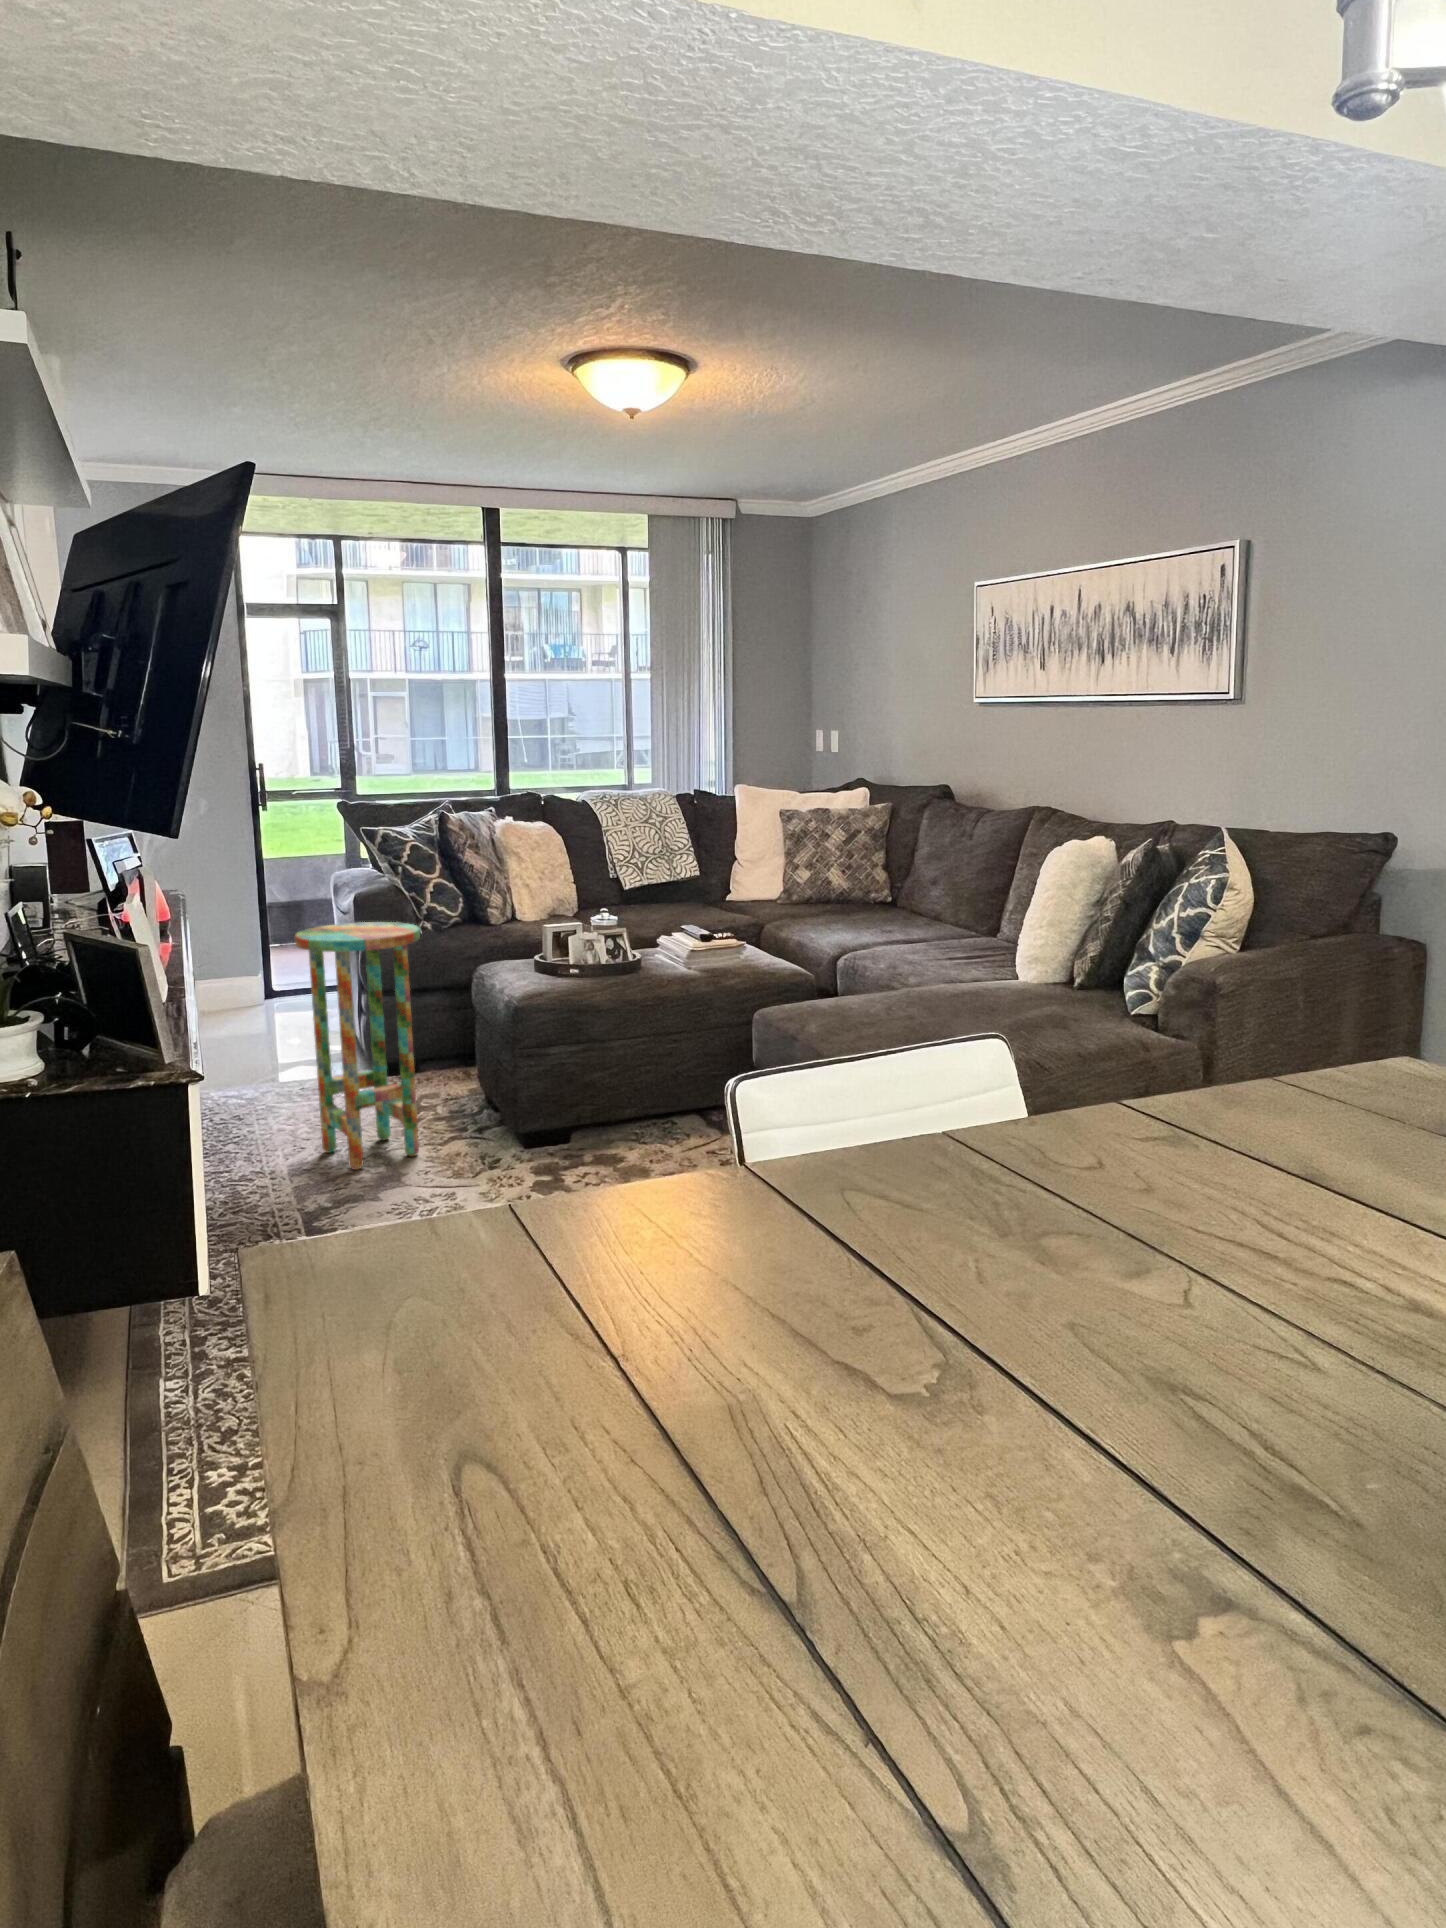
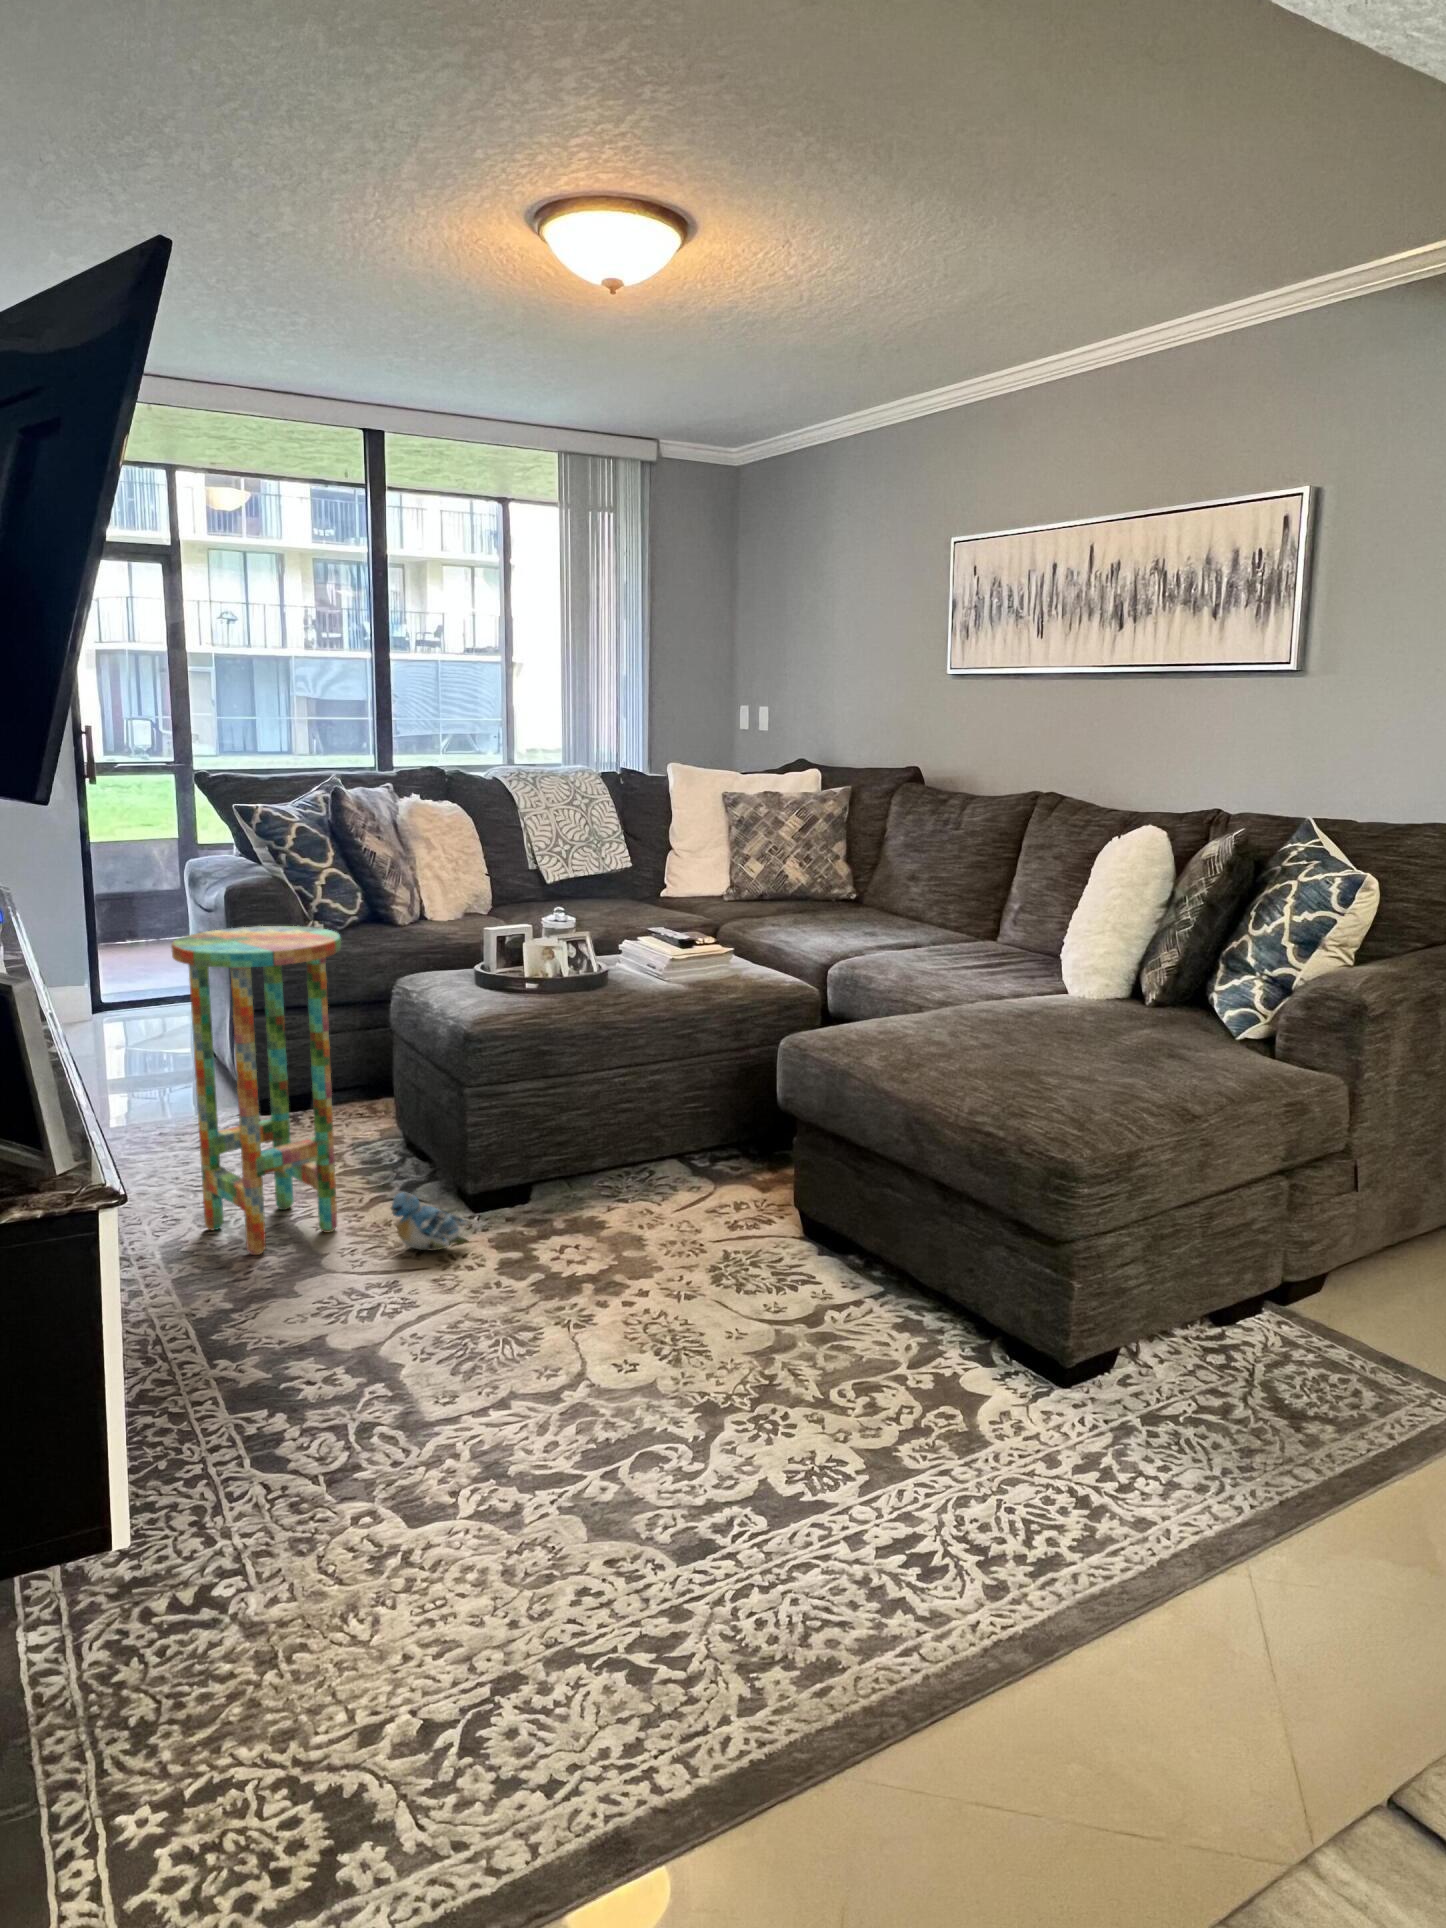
plush toy: none [454,1125,513,1170] -> present [391,1192,468,1250]

